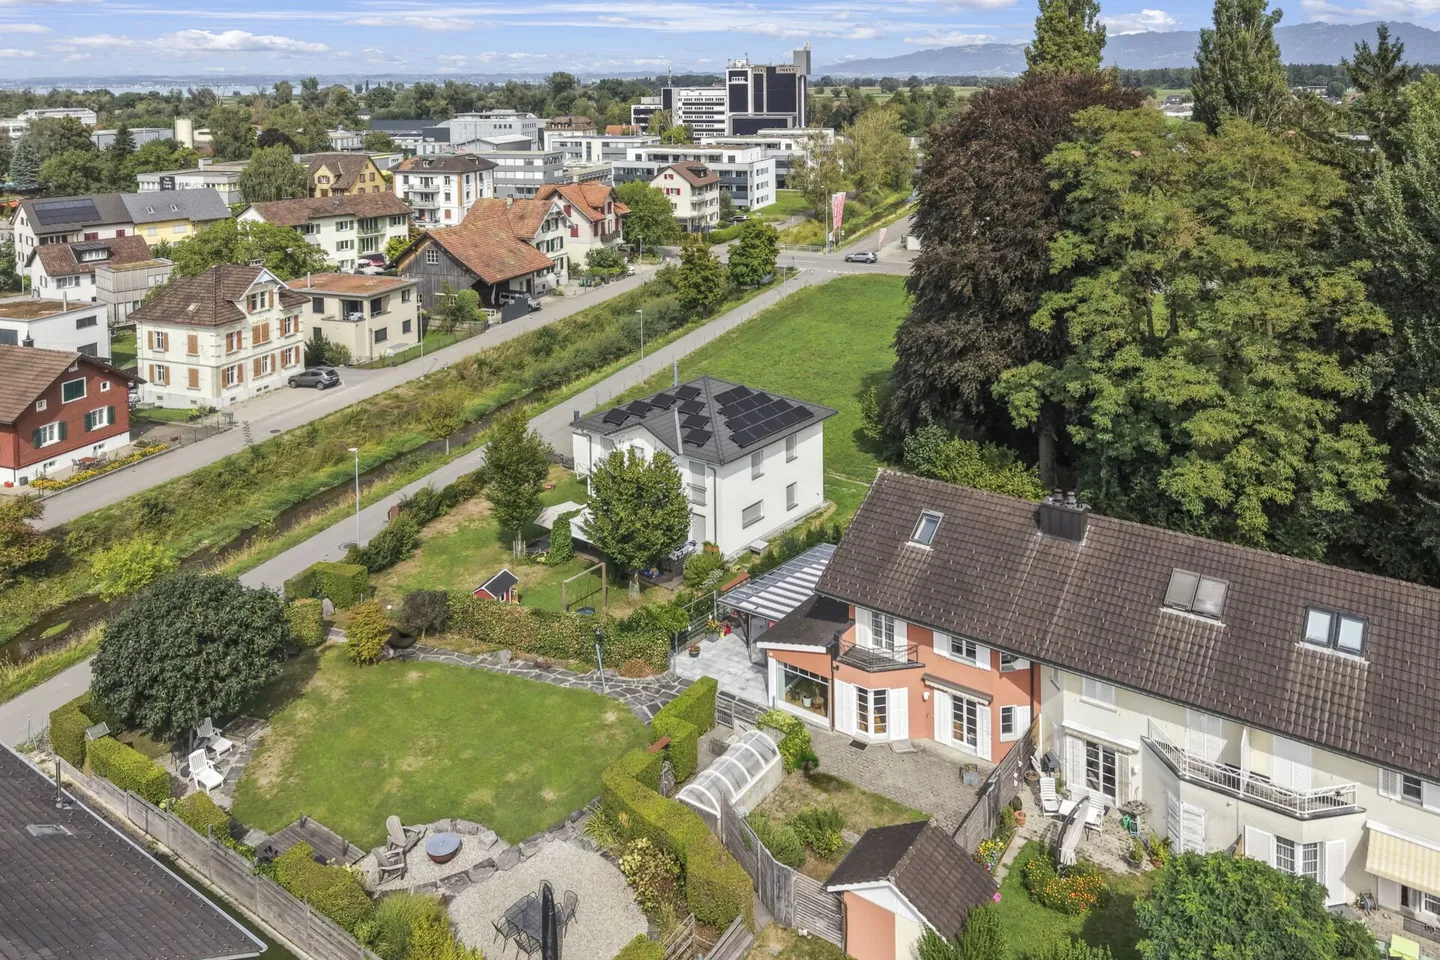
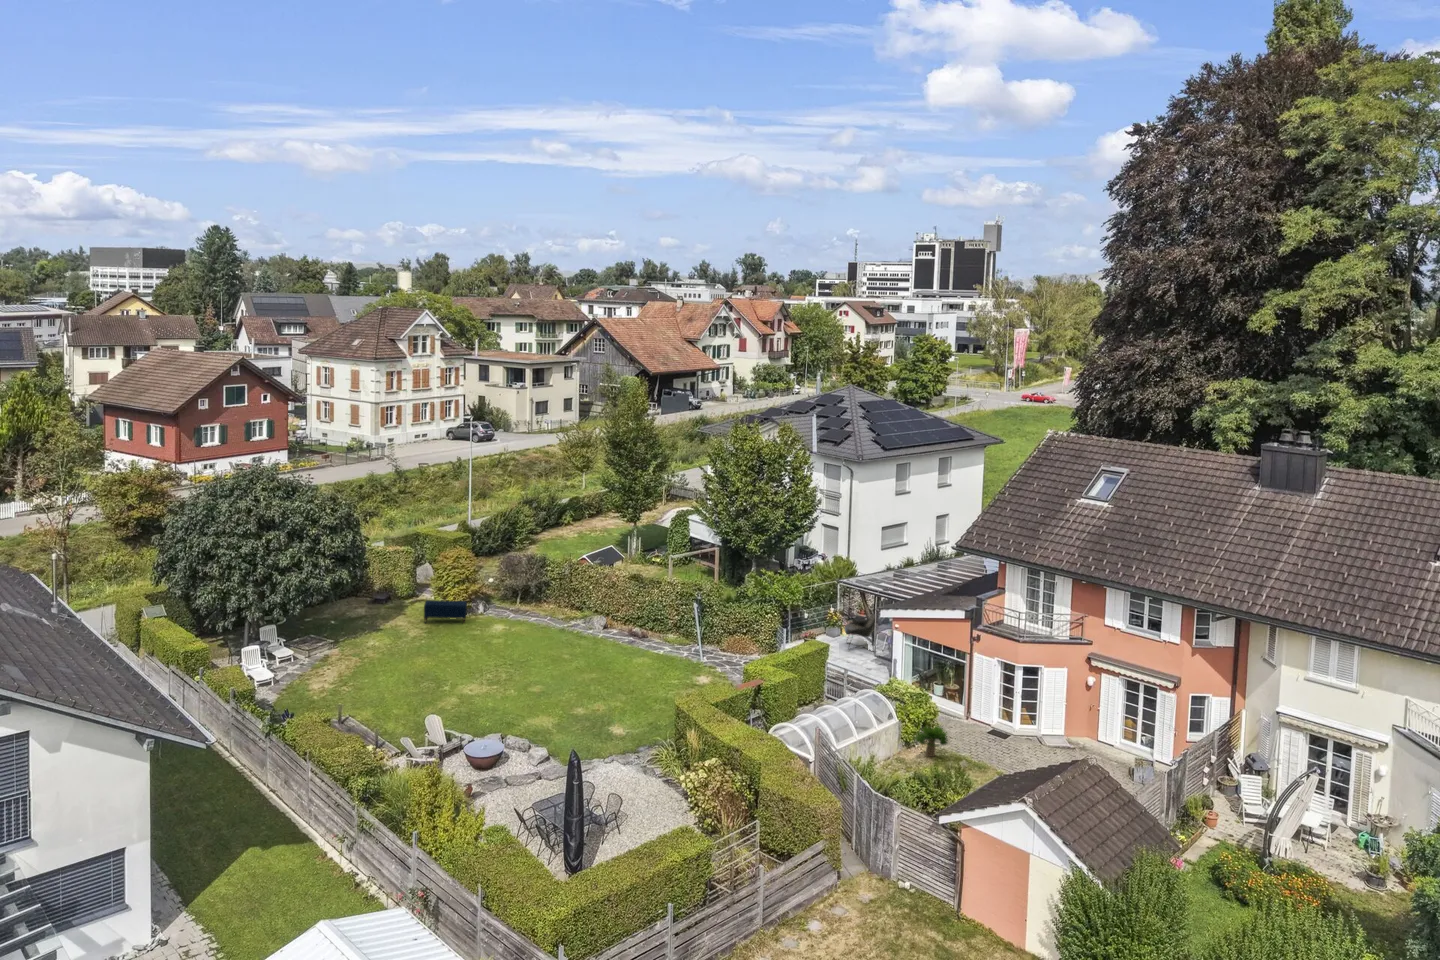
lounge chair: present [387,626,417,650] -> present [844,614,875,647]
bench: none [347,653,387,680] -> present [424,600,467,623]

